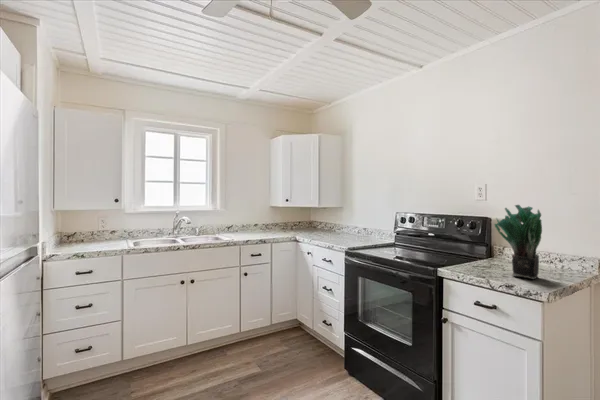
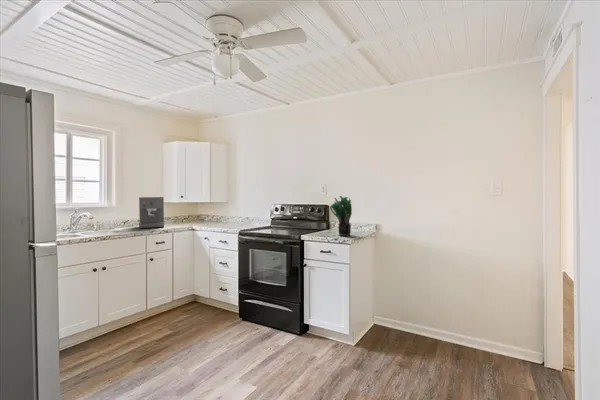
coffee maker: none [239,200,267,235] -> present [139,197,164,228]

